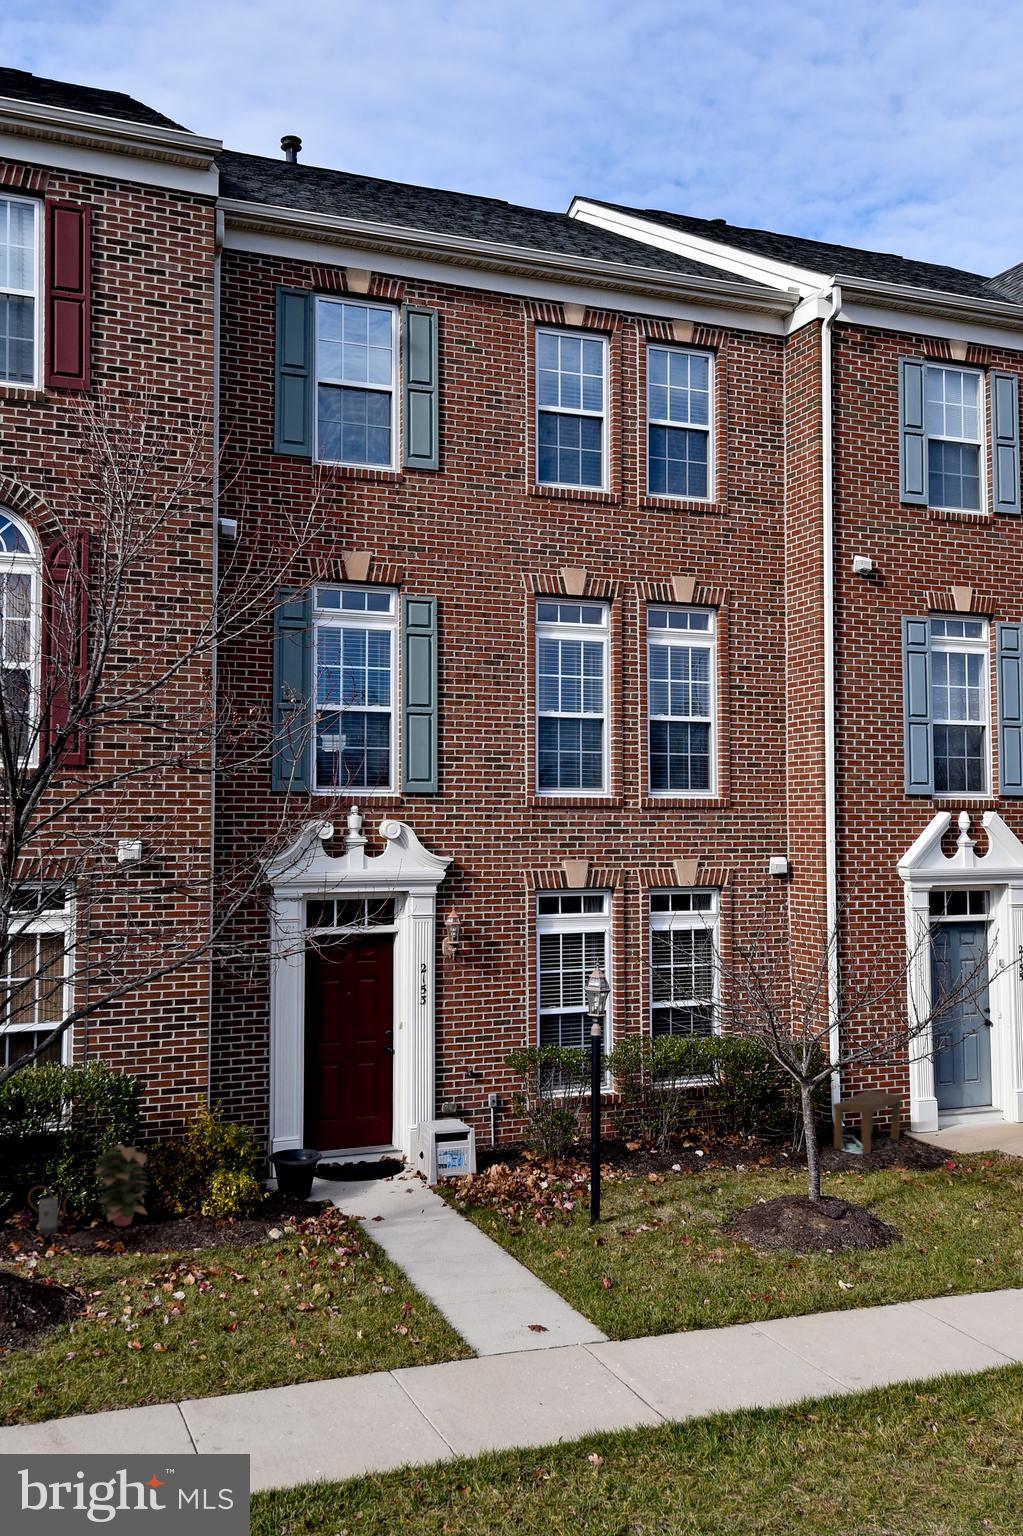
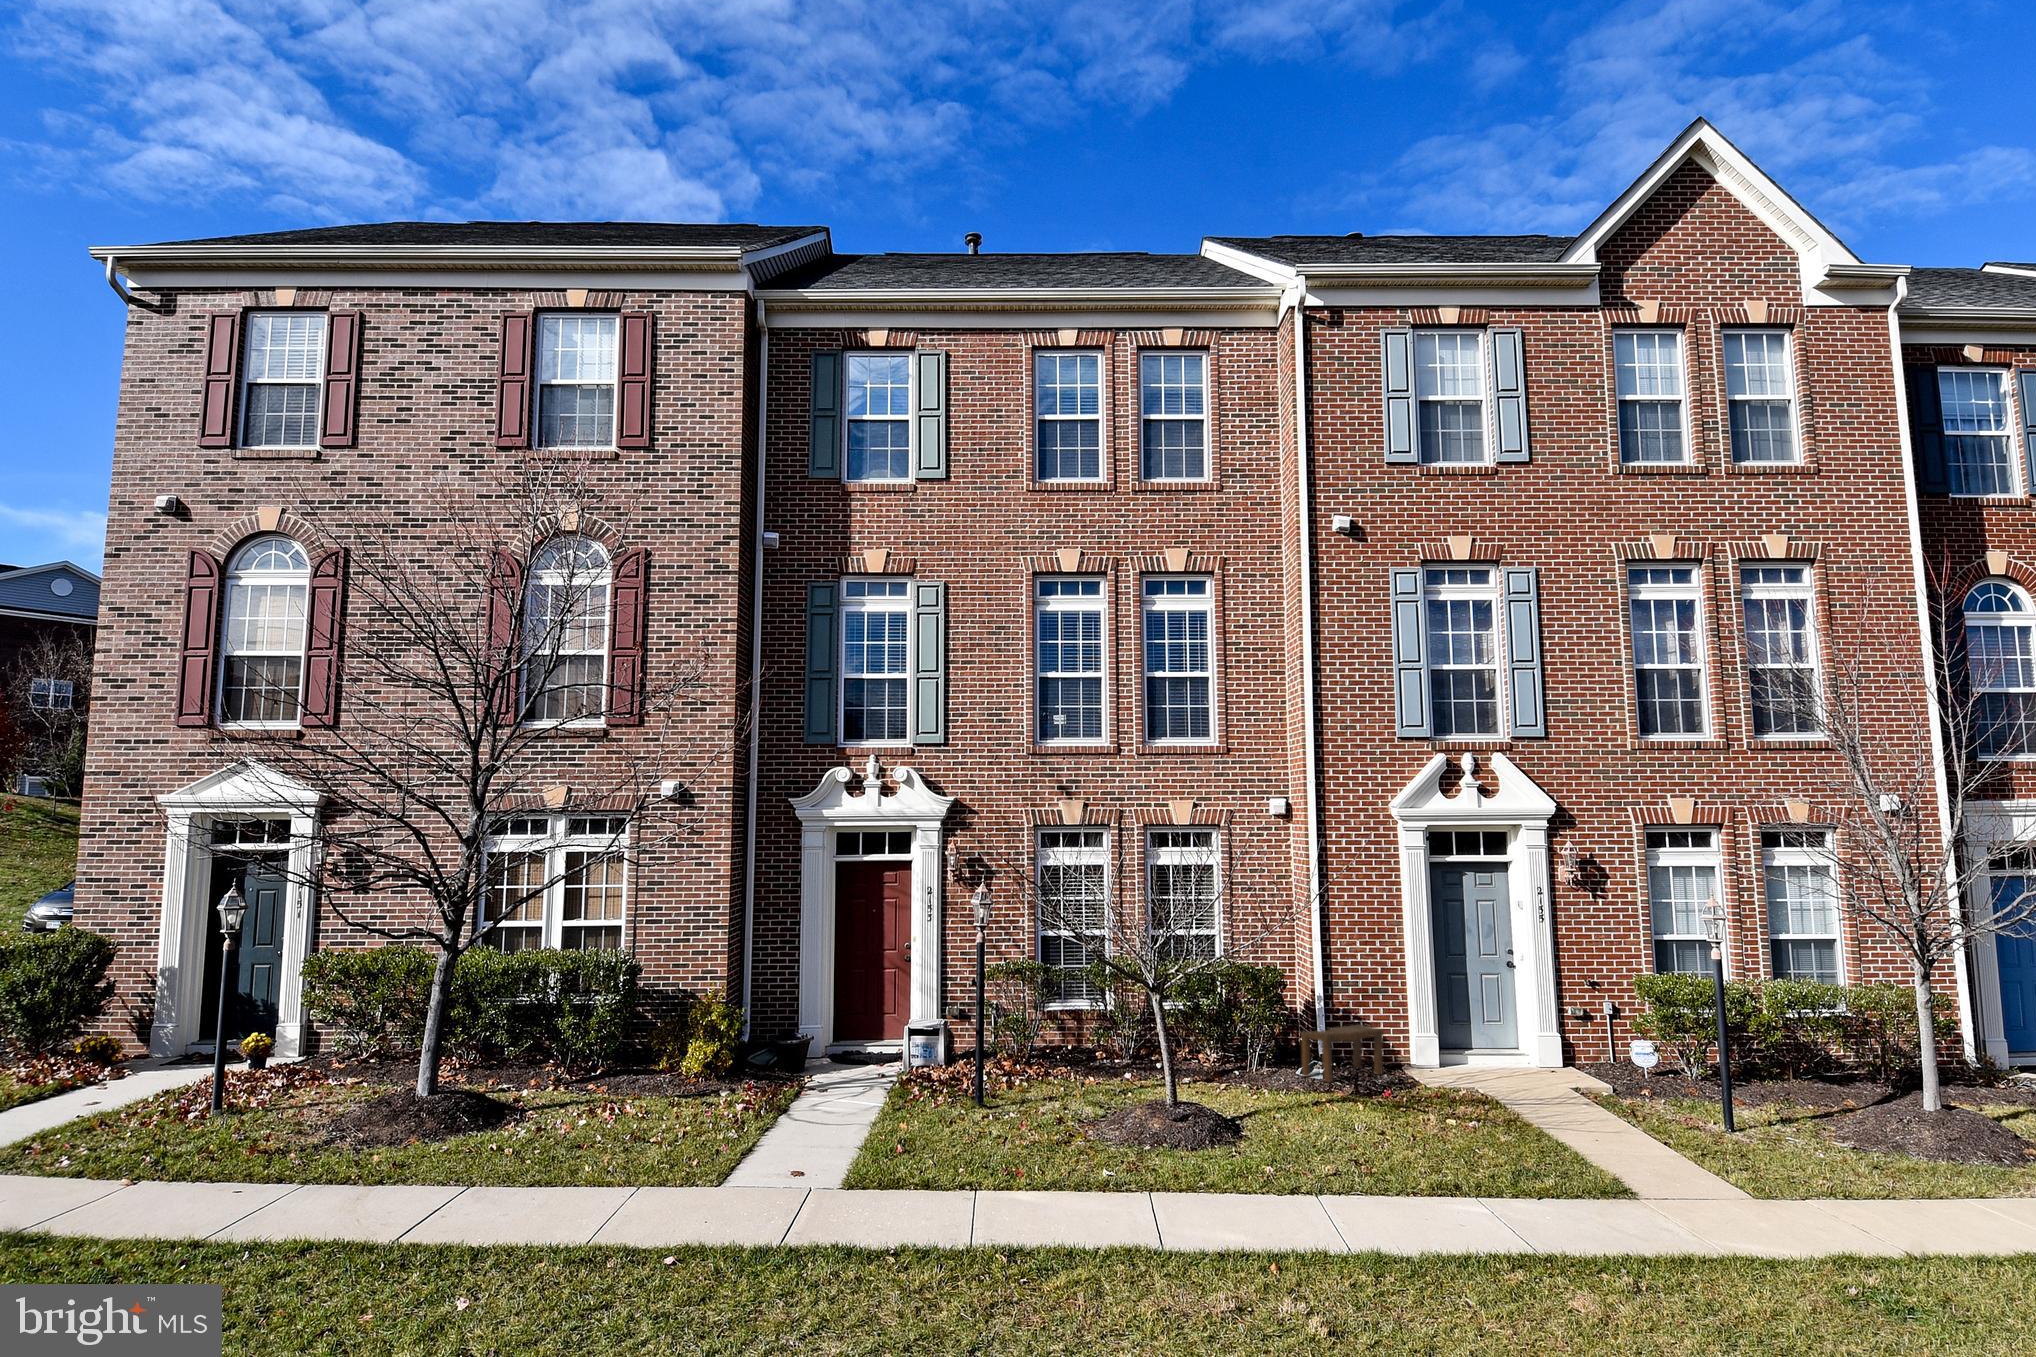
decorative plant: present [94,1144,147,1226] -> none [608,1013,654,1077]
watering can: present [28,1186,69,1235] -> none [562,1040,589,1078]

